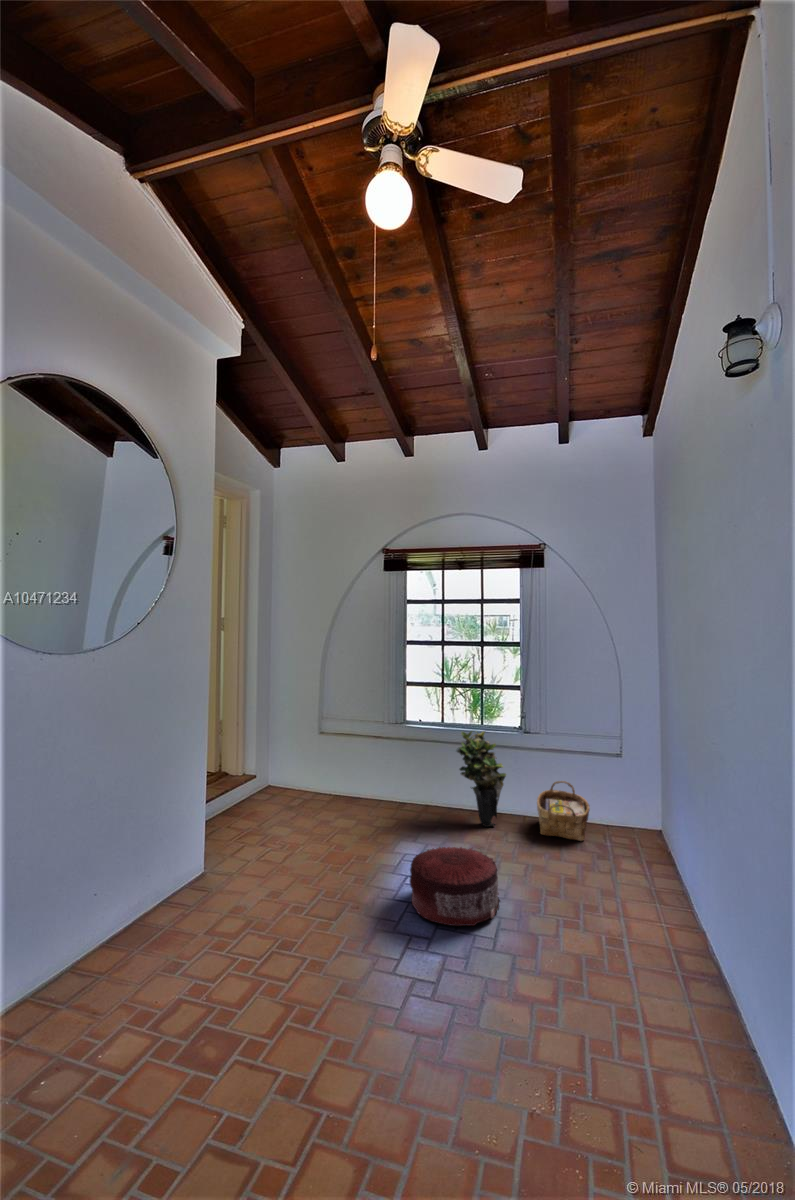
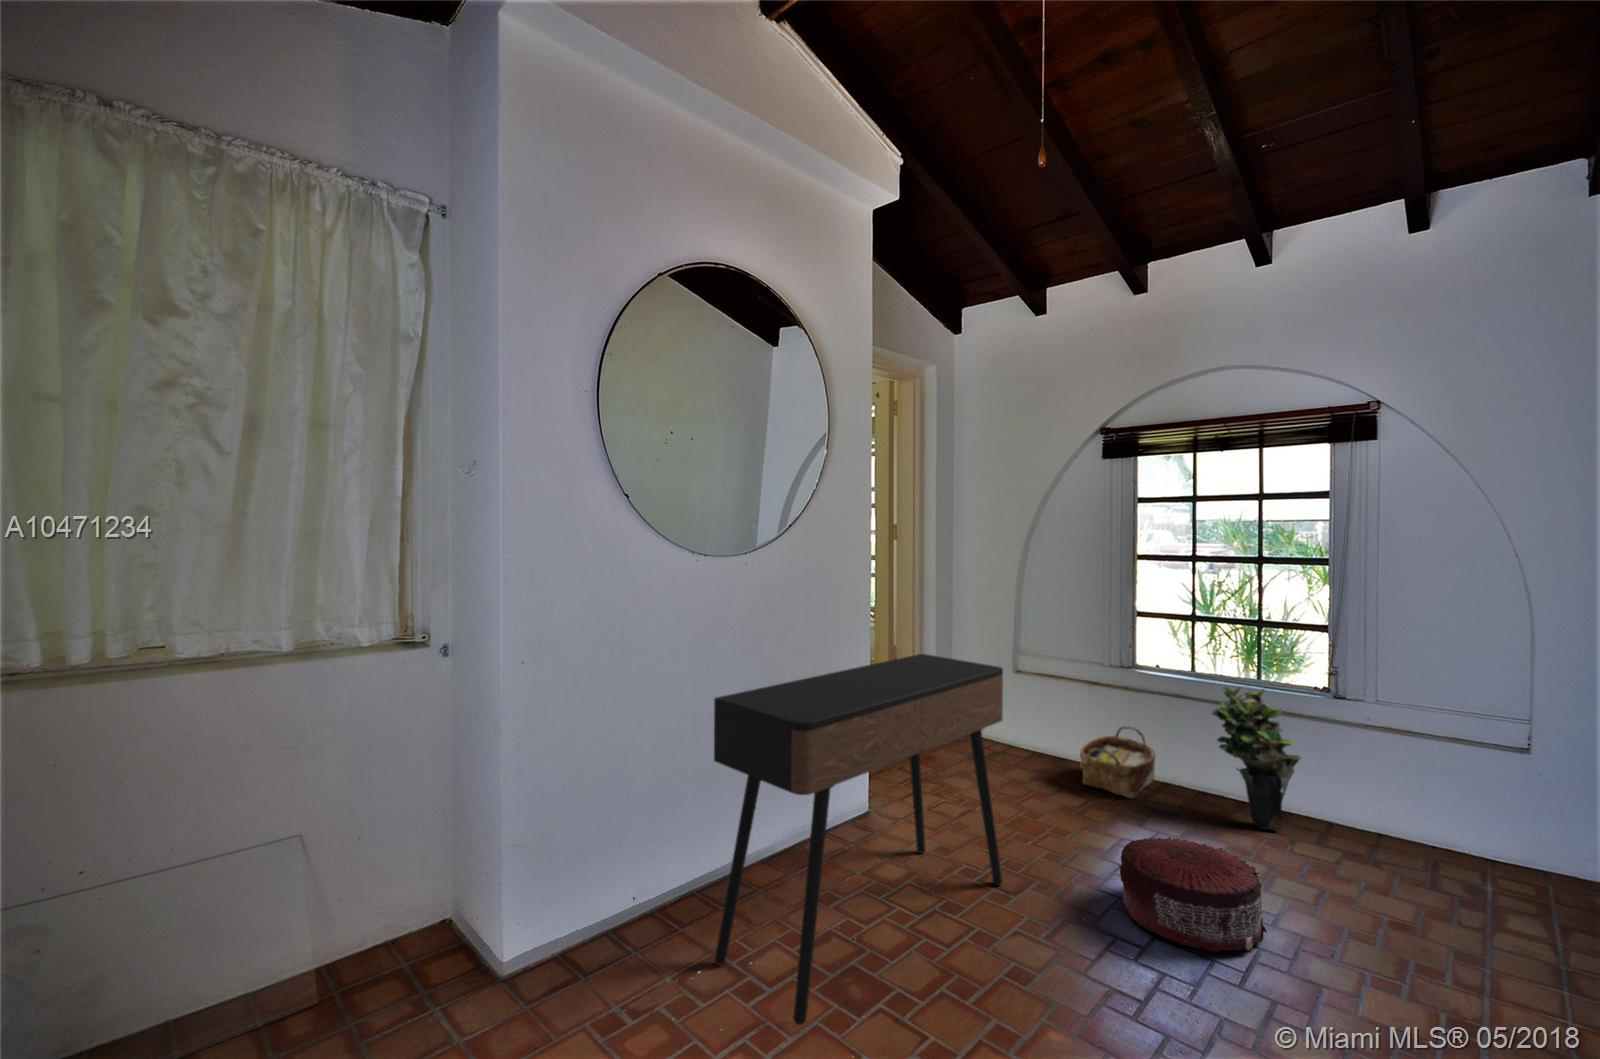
console table: none [57,730,327,1108] -> present [714,654,1003,1025]
woven basket: present [537,781,590,841] -> present [1080,726,1155,798]

